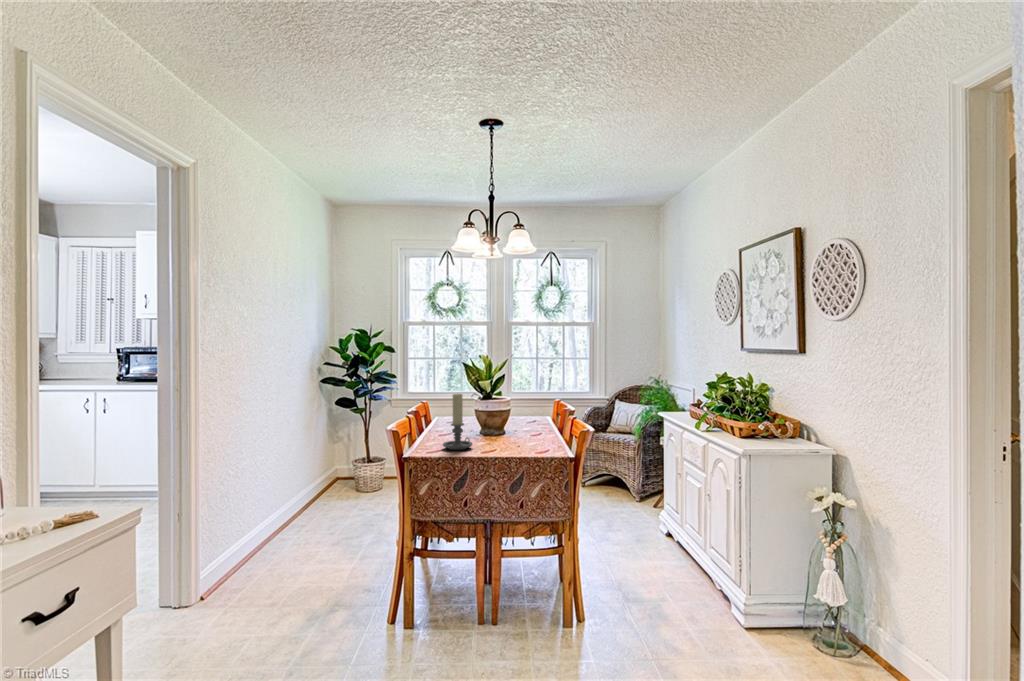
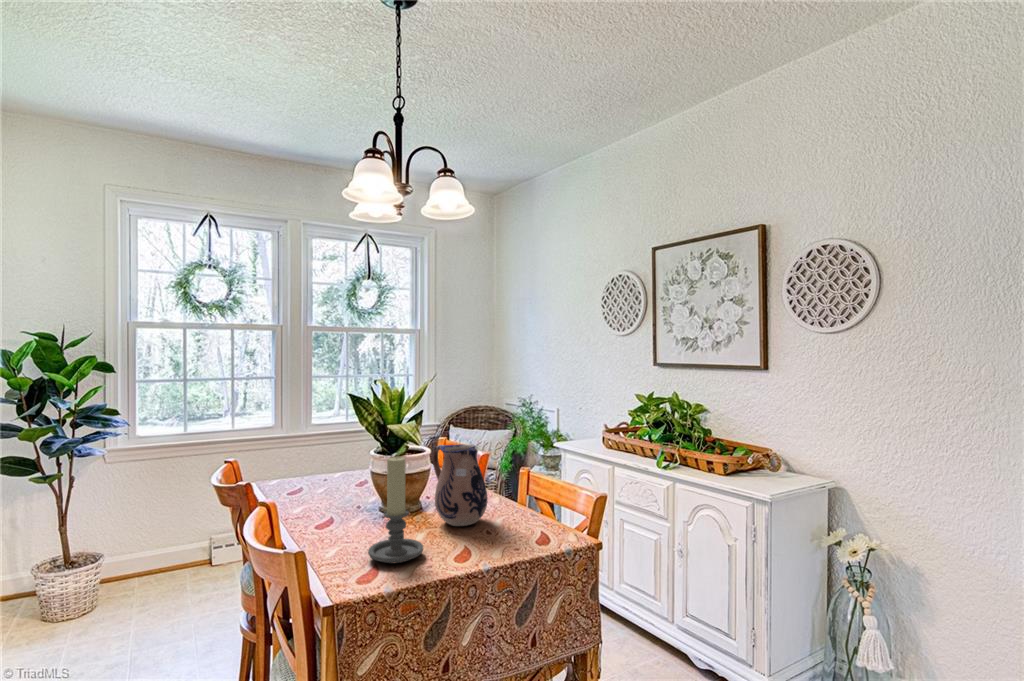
ceramic pitcher: none [497,394,530,443] -> present [432,444,488,526]

